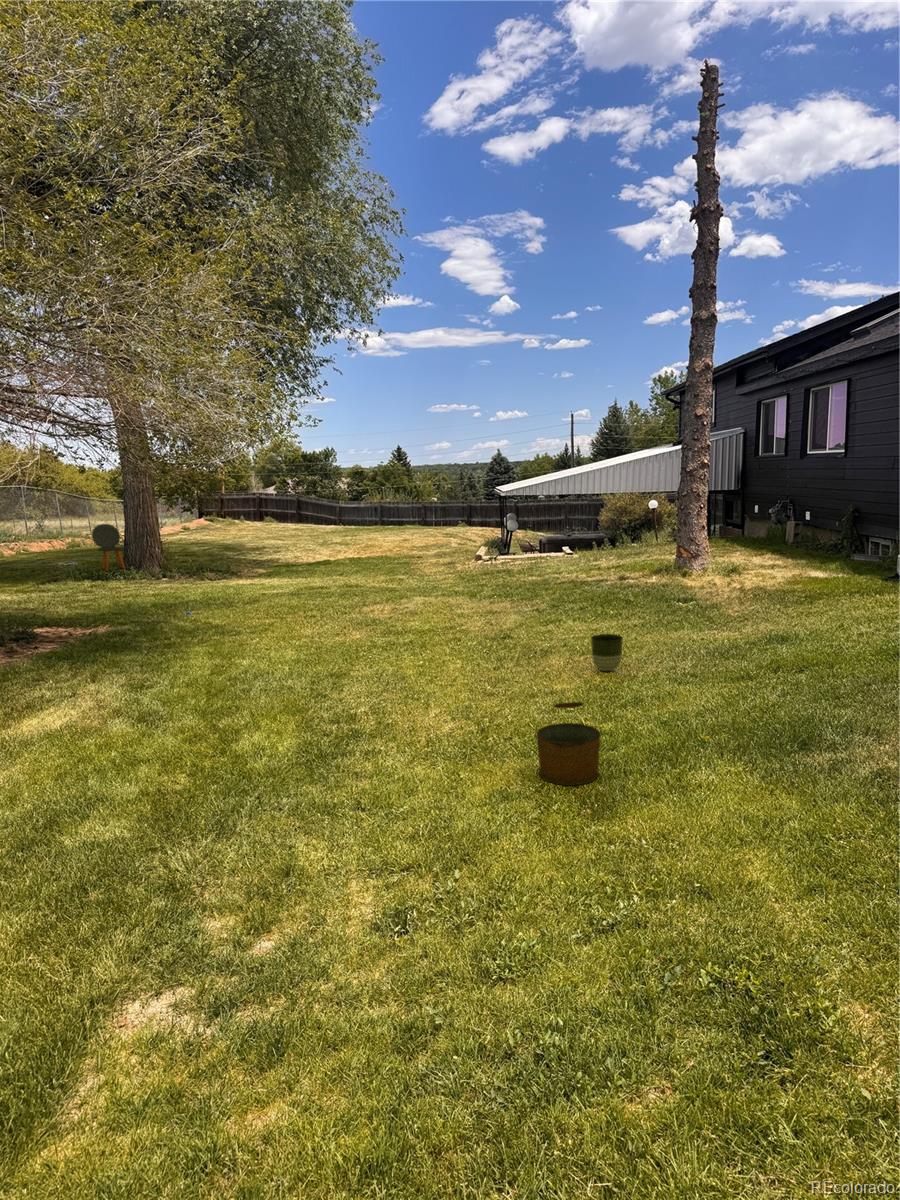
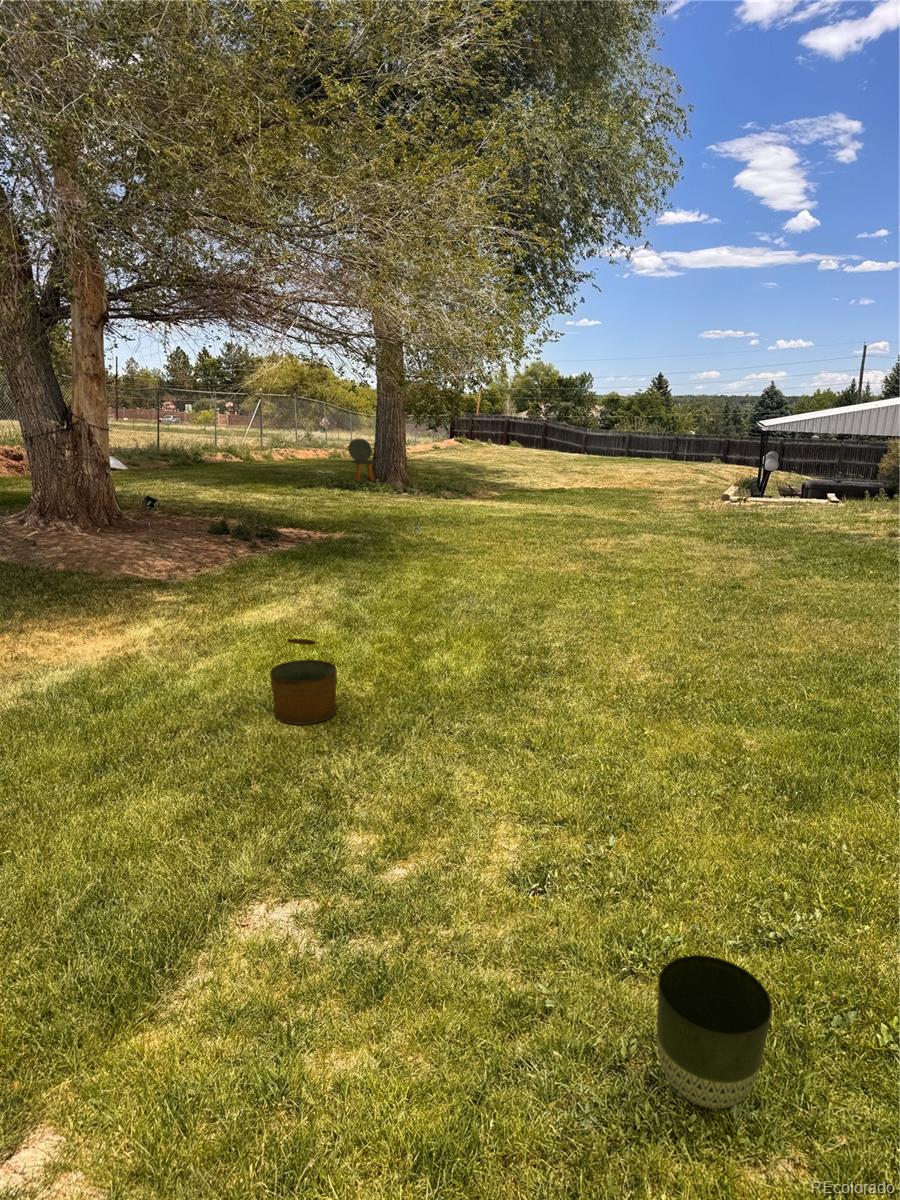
planter: present [591,634,623,671] -> present [657,955,772,1109]
bucket: present [535,702,601,785] -> present [270,638,337,725]

